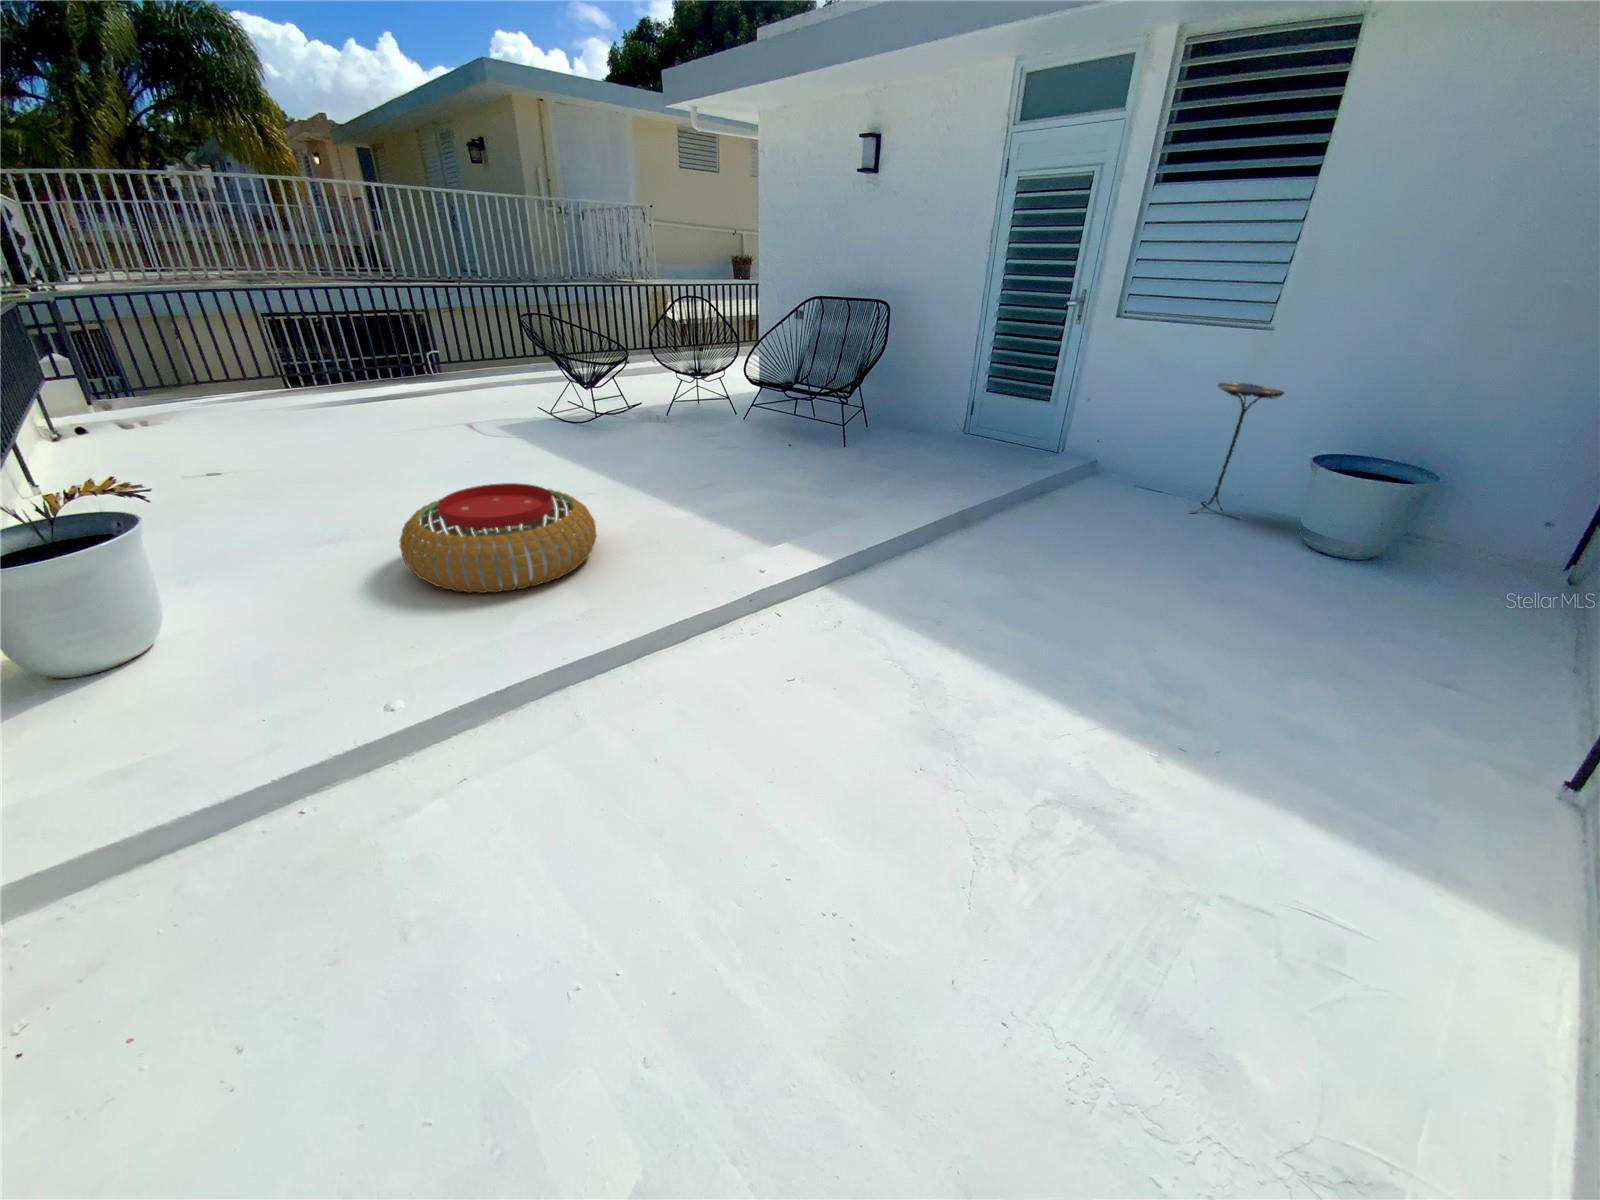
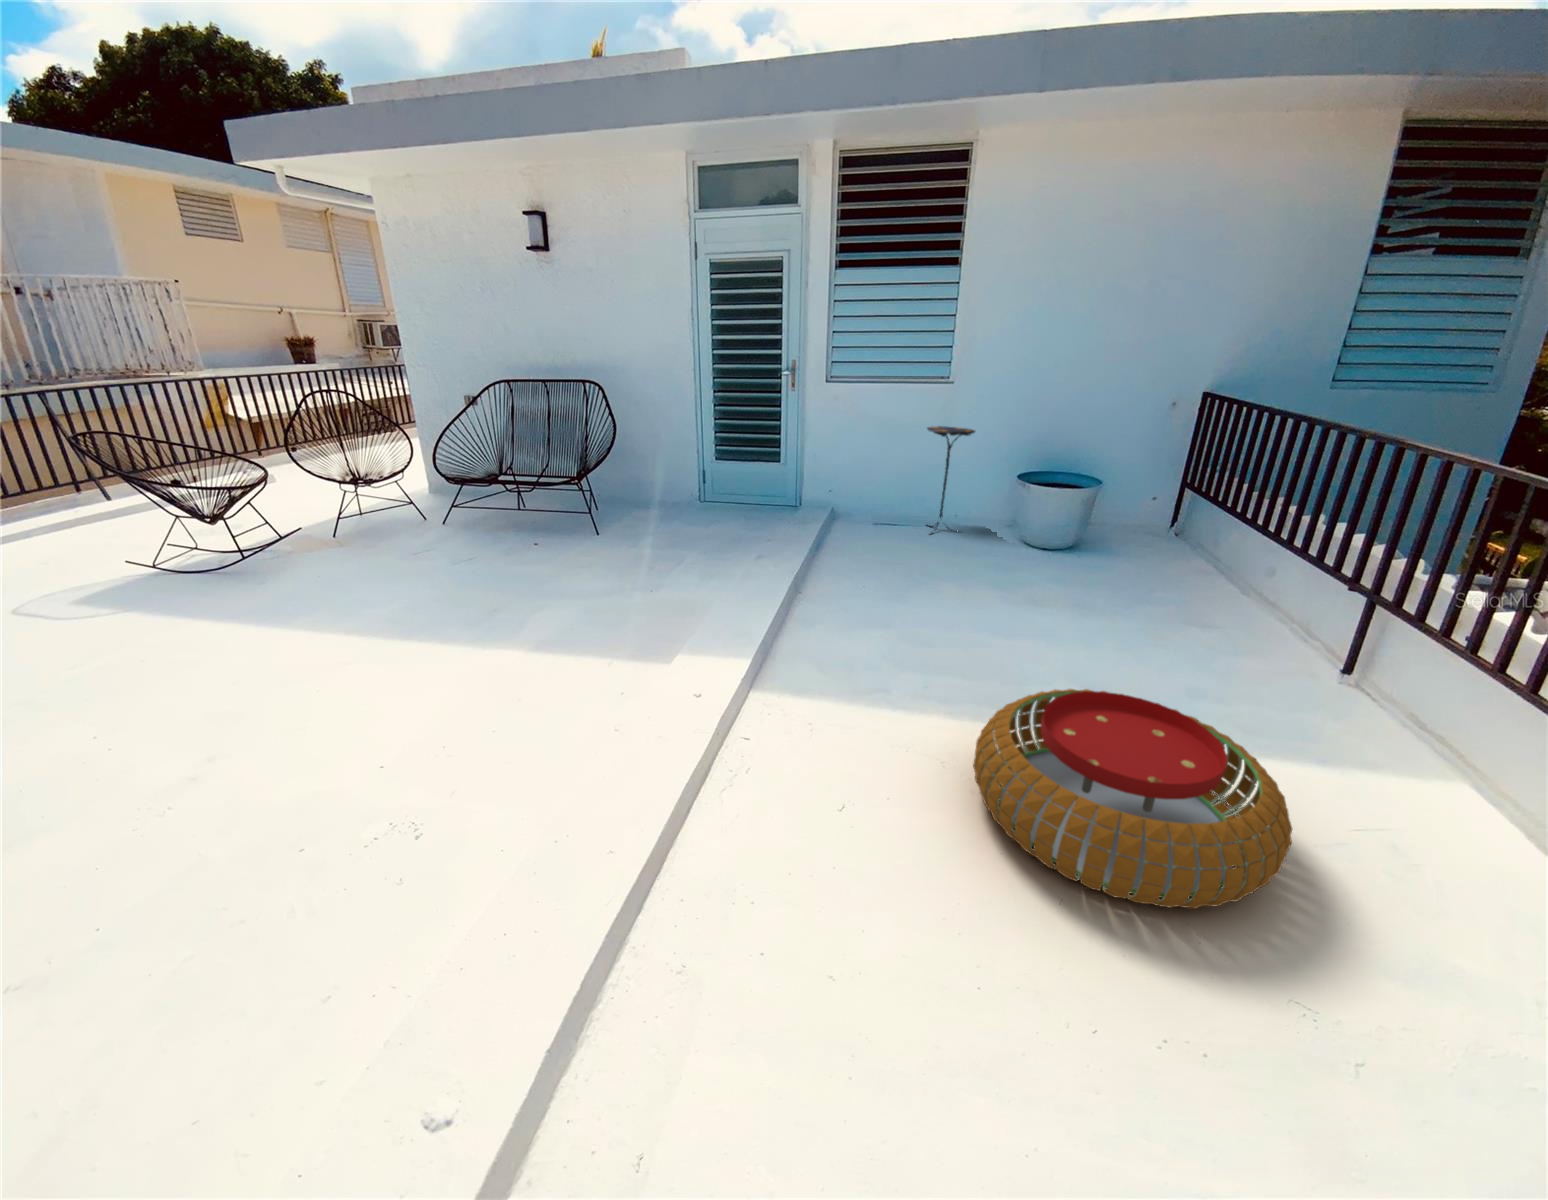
pouf: present [400,483,597,593] -> present [973,689,1293,909]

